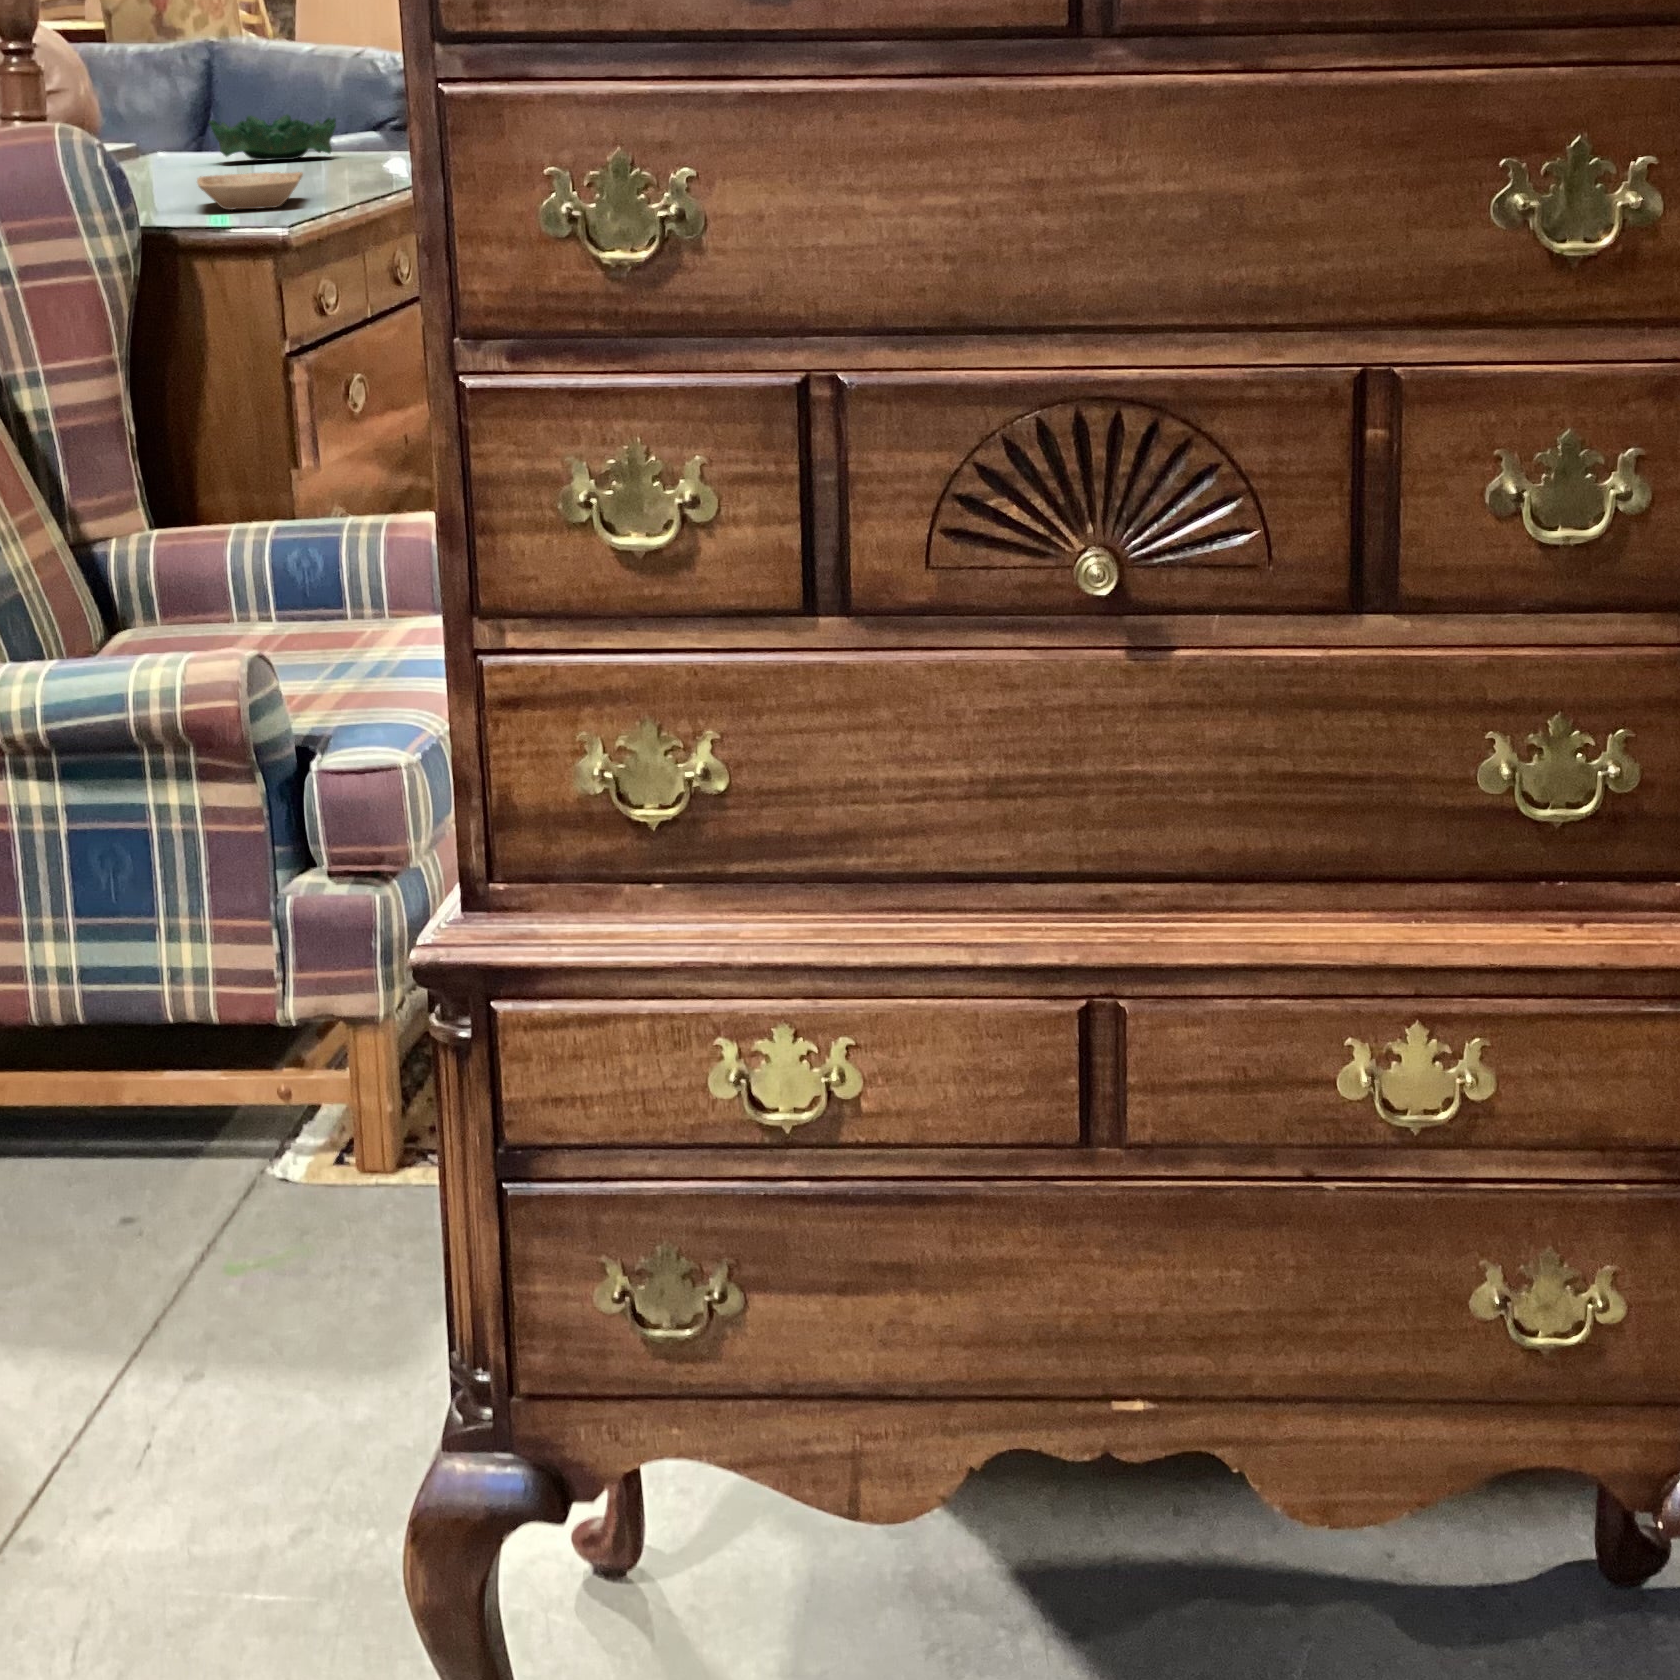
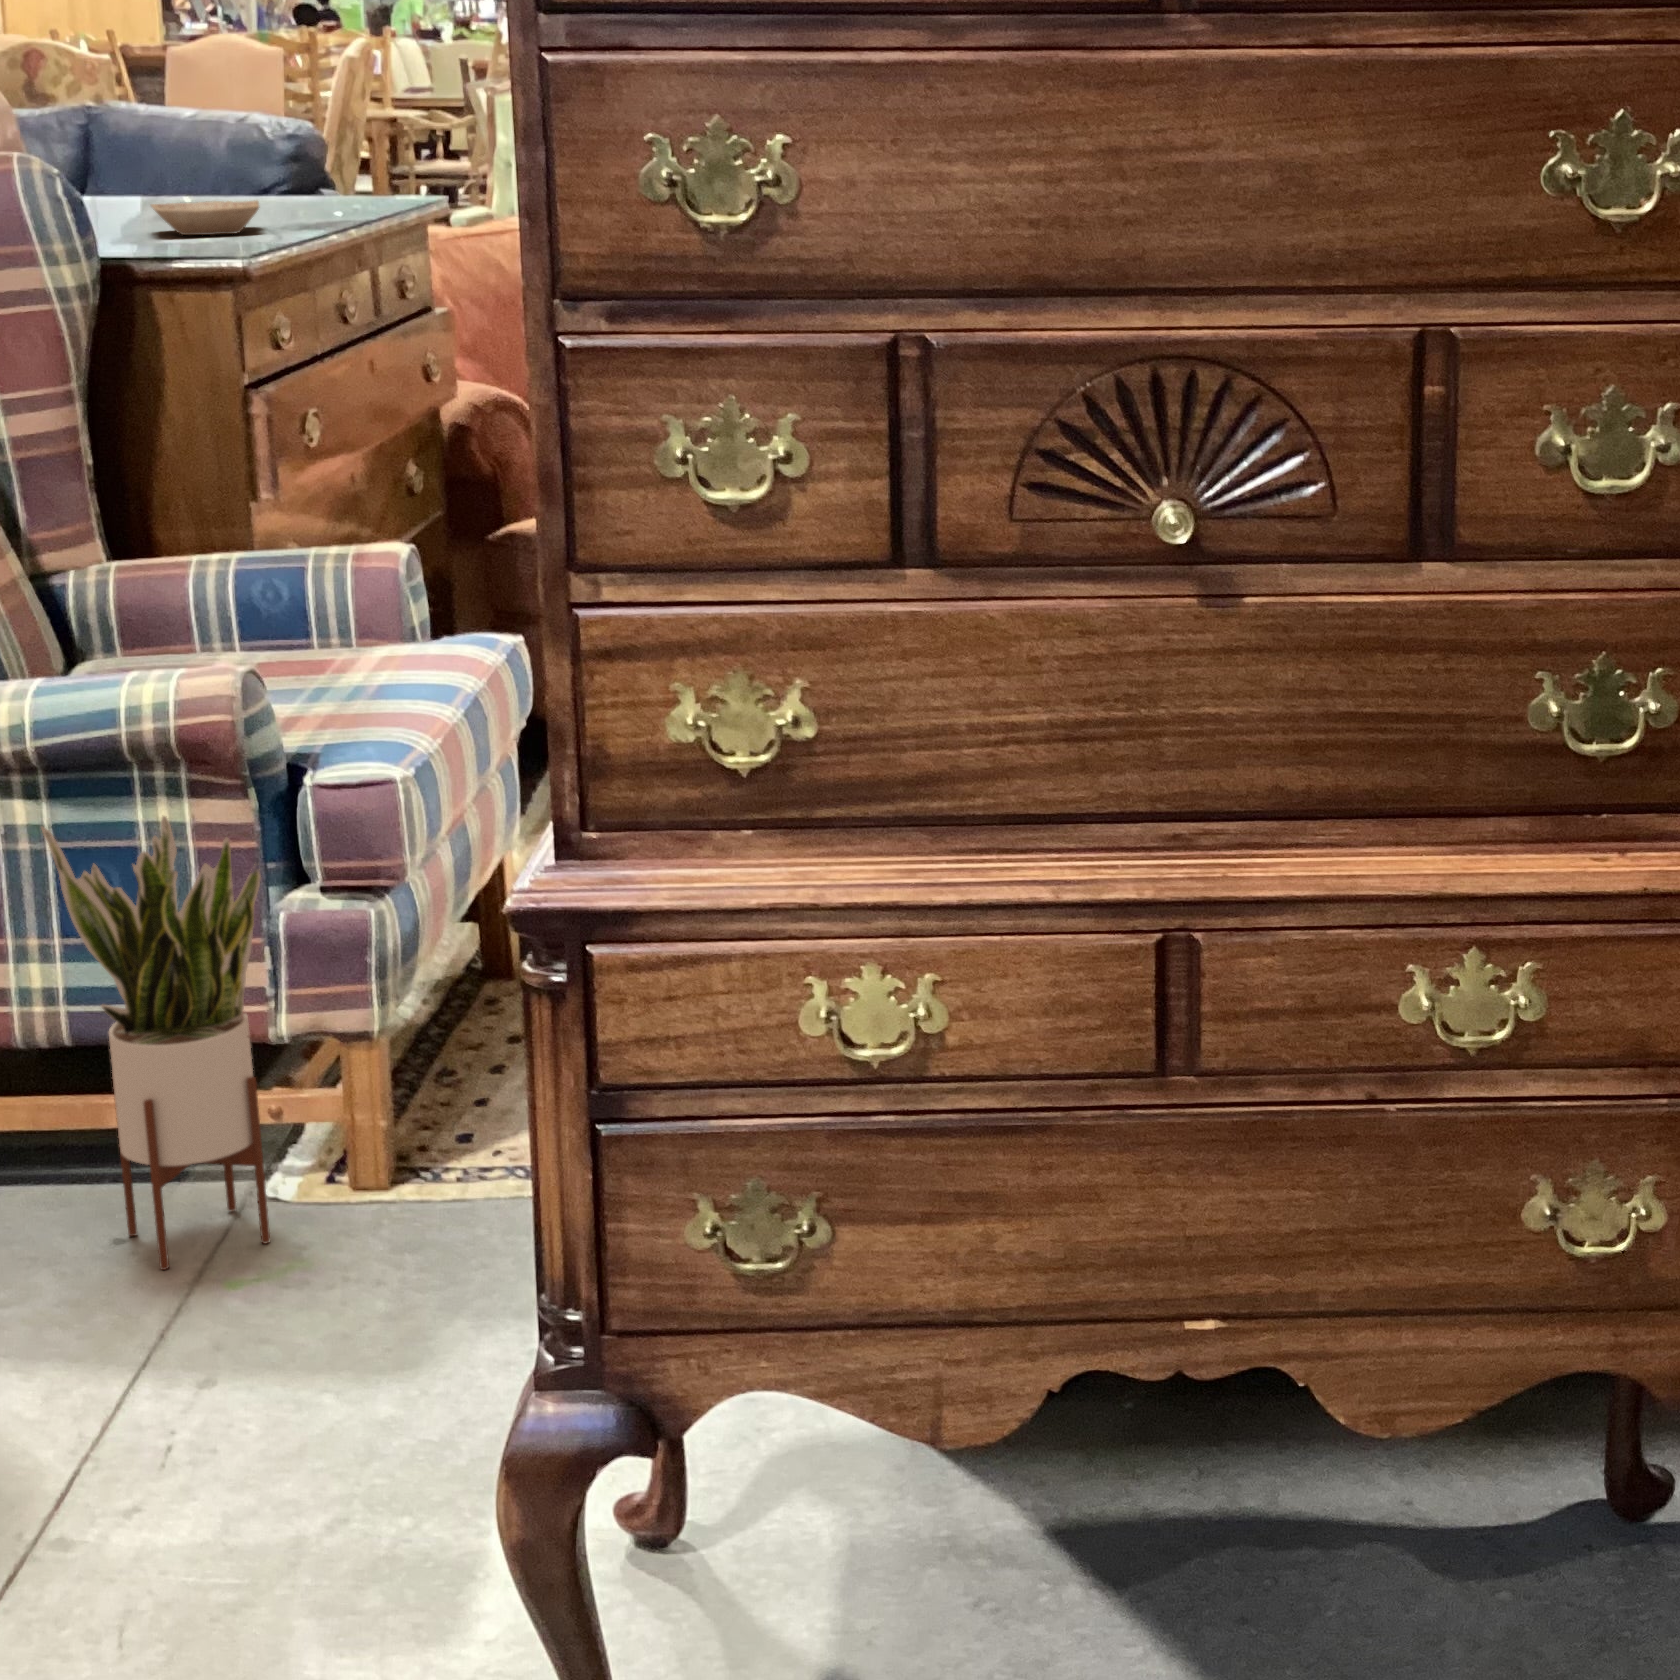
decorative bowl: present [209,115,336,161] -> none [130,155,263,201]
potted plant: none [54,798,278,1244] -> present [41,816,270,1270]

